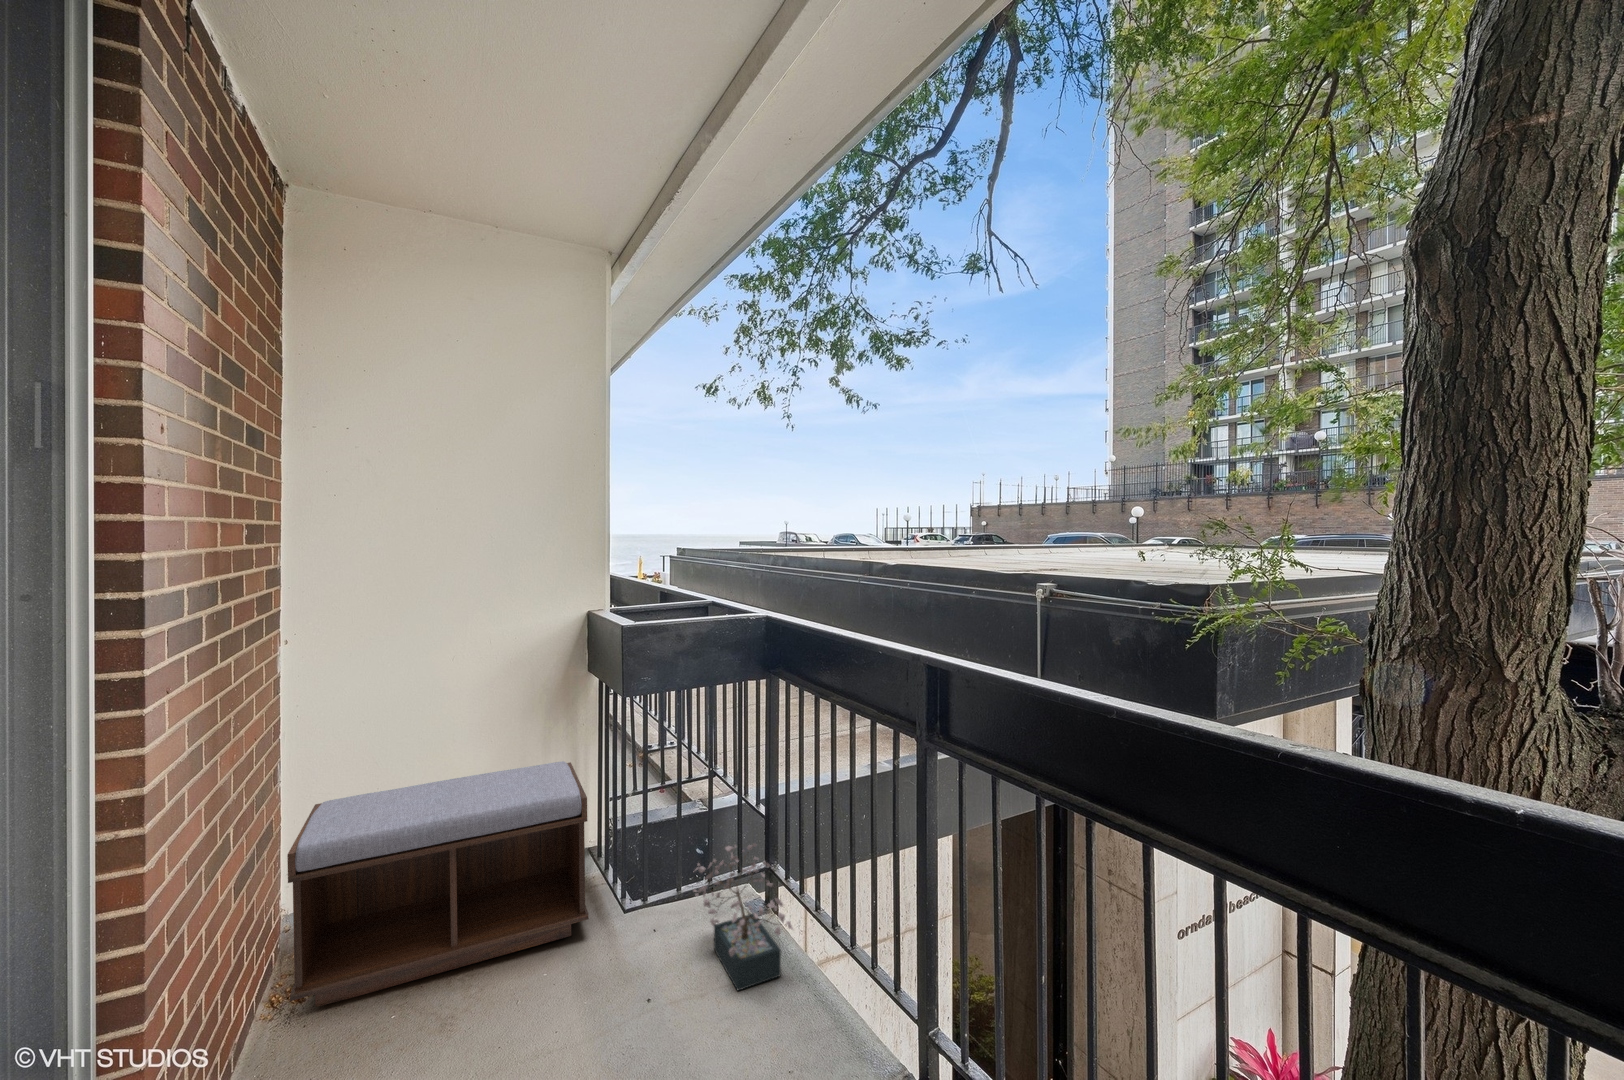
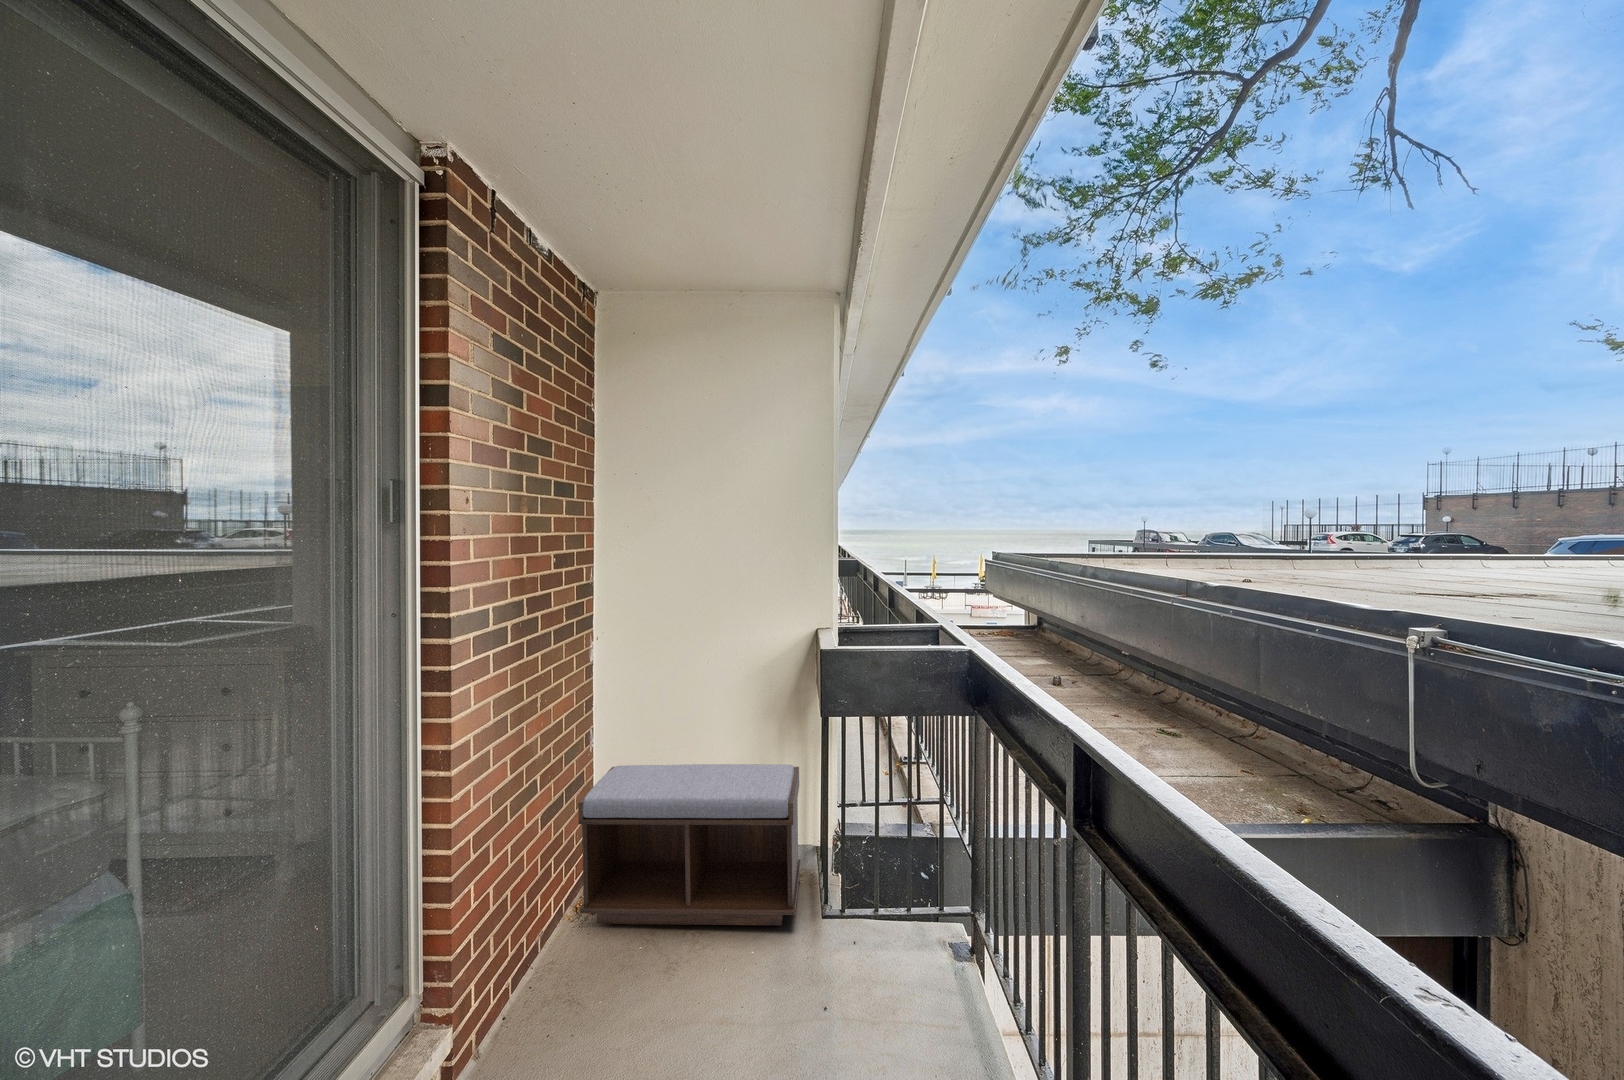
decorative plant: present [694,844,793,990] -> none [878,881,965,1032]

